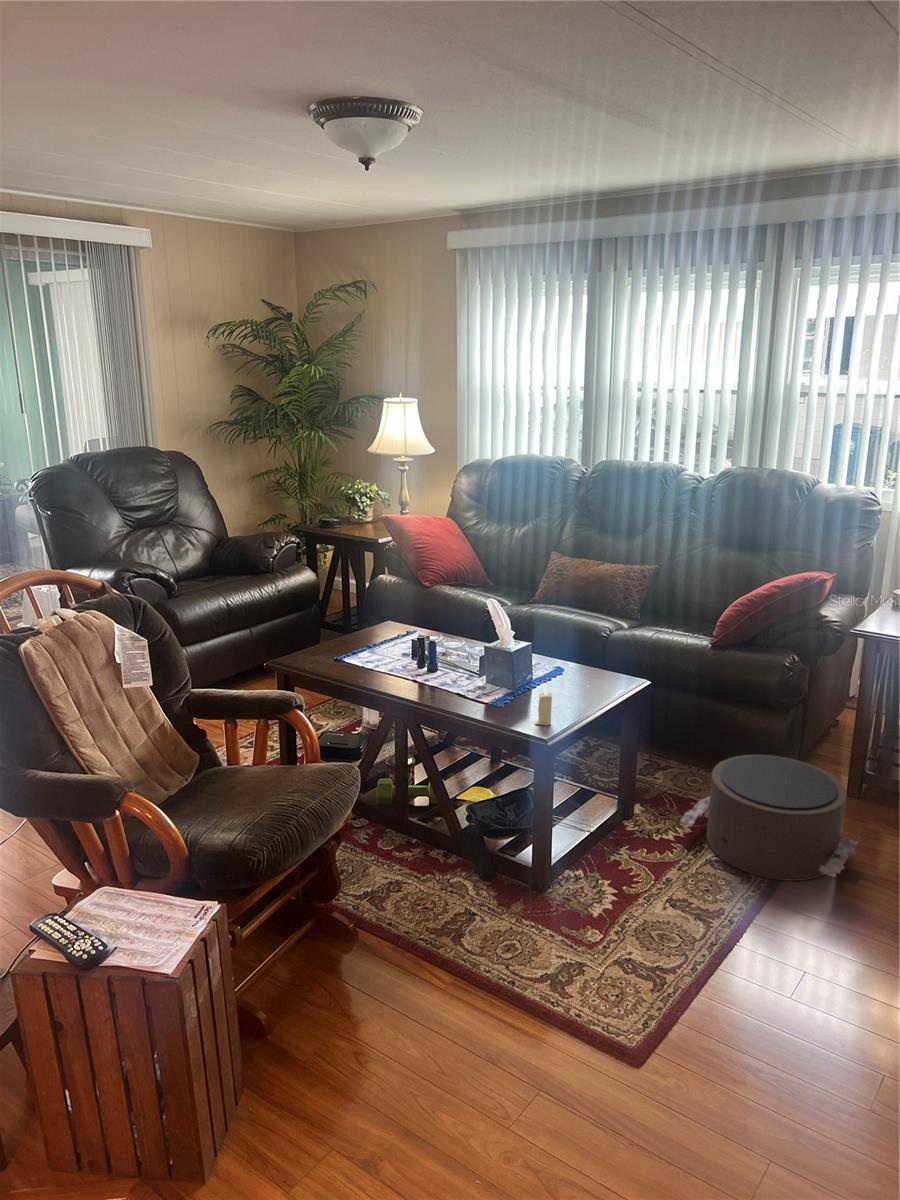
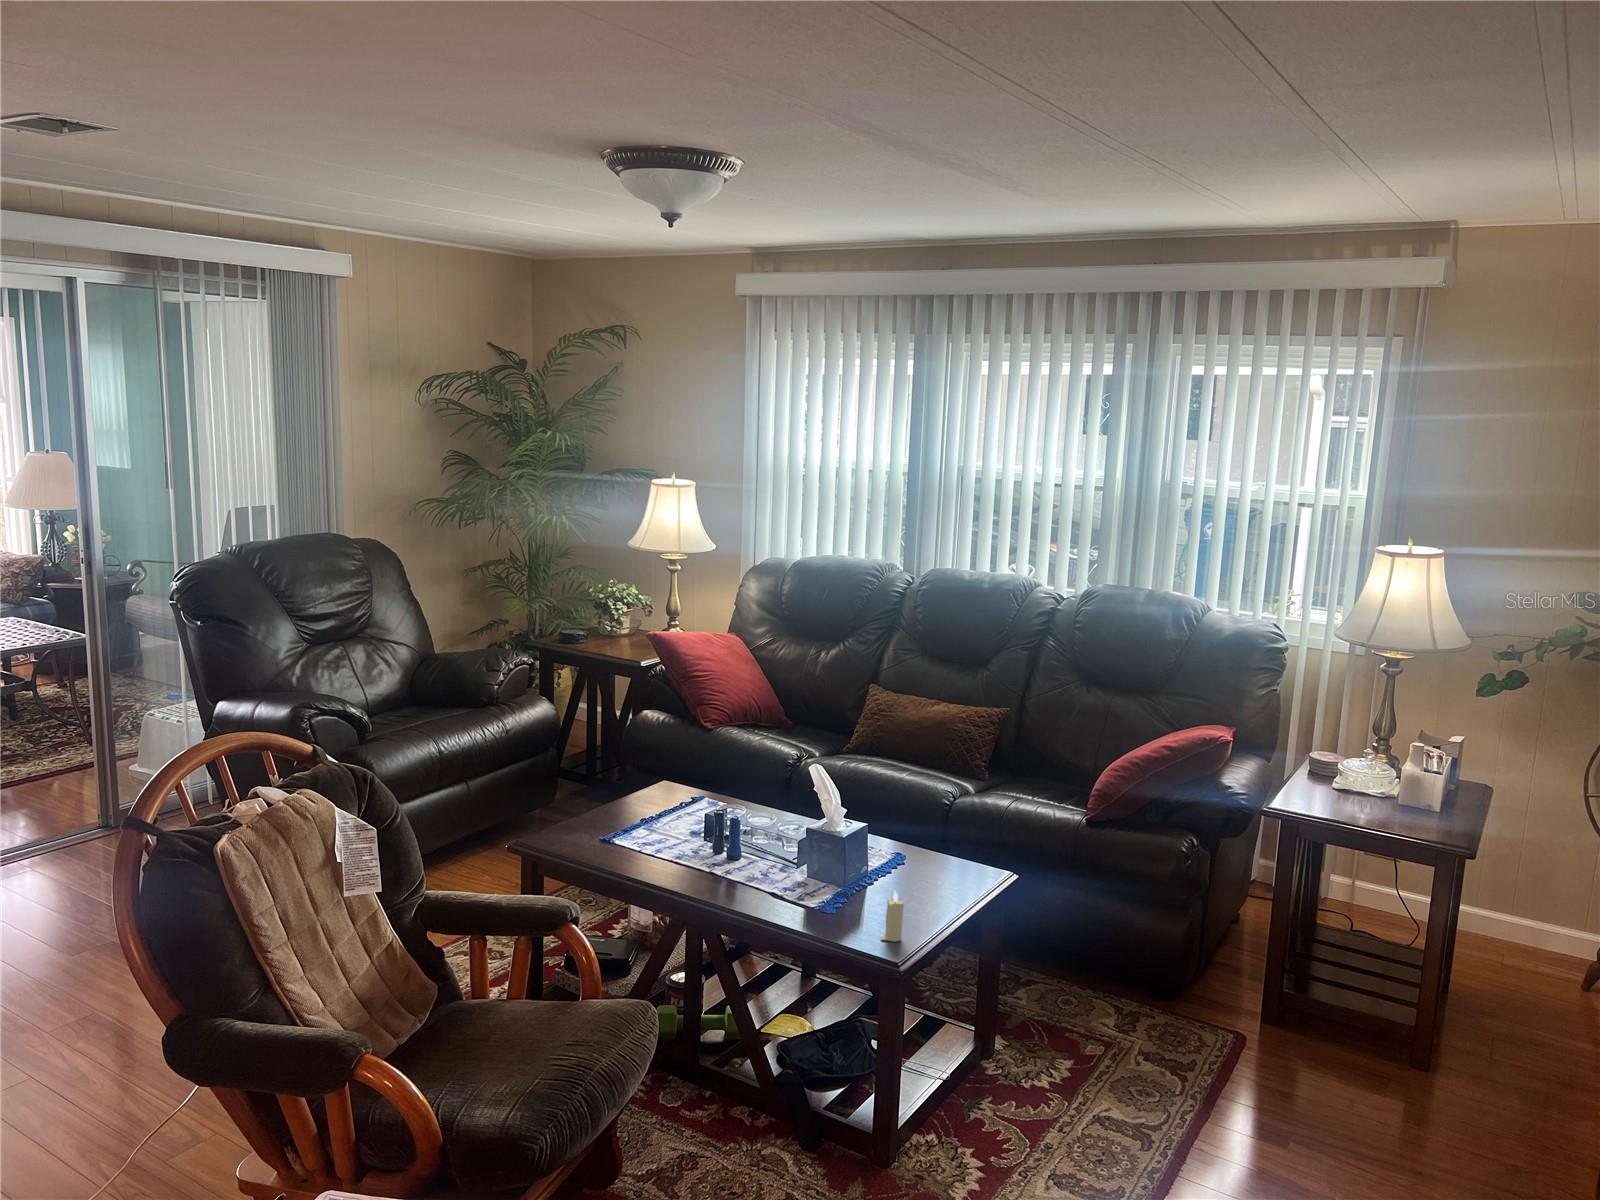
pouf: present [681,755,858,881] -> none [1057,971,1281,1143]

